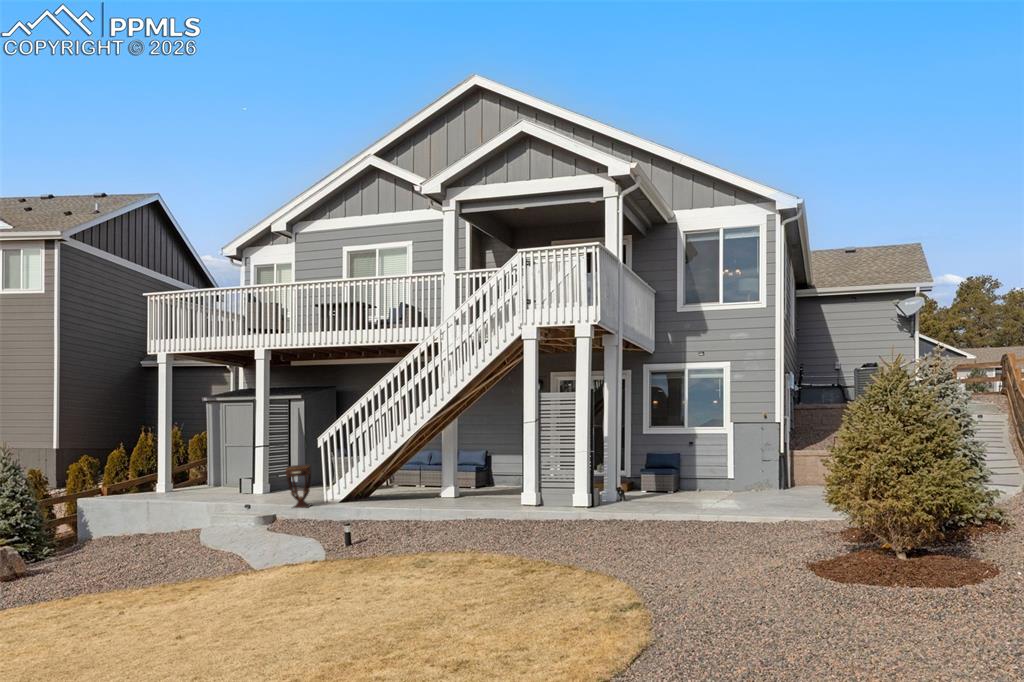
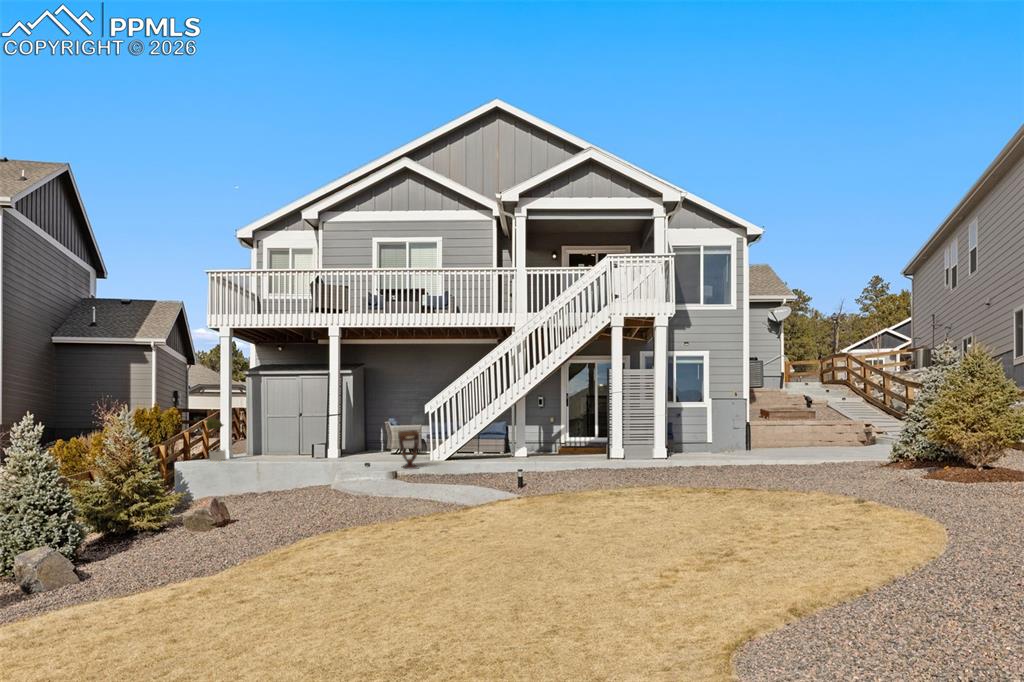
potted tree: none [139,449,161,495] -> present [206,418,226,461]

